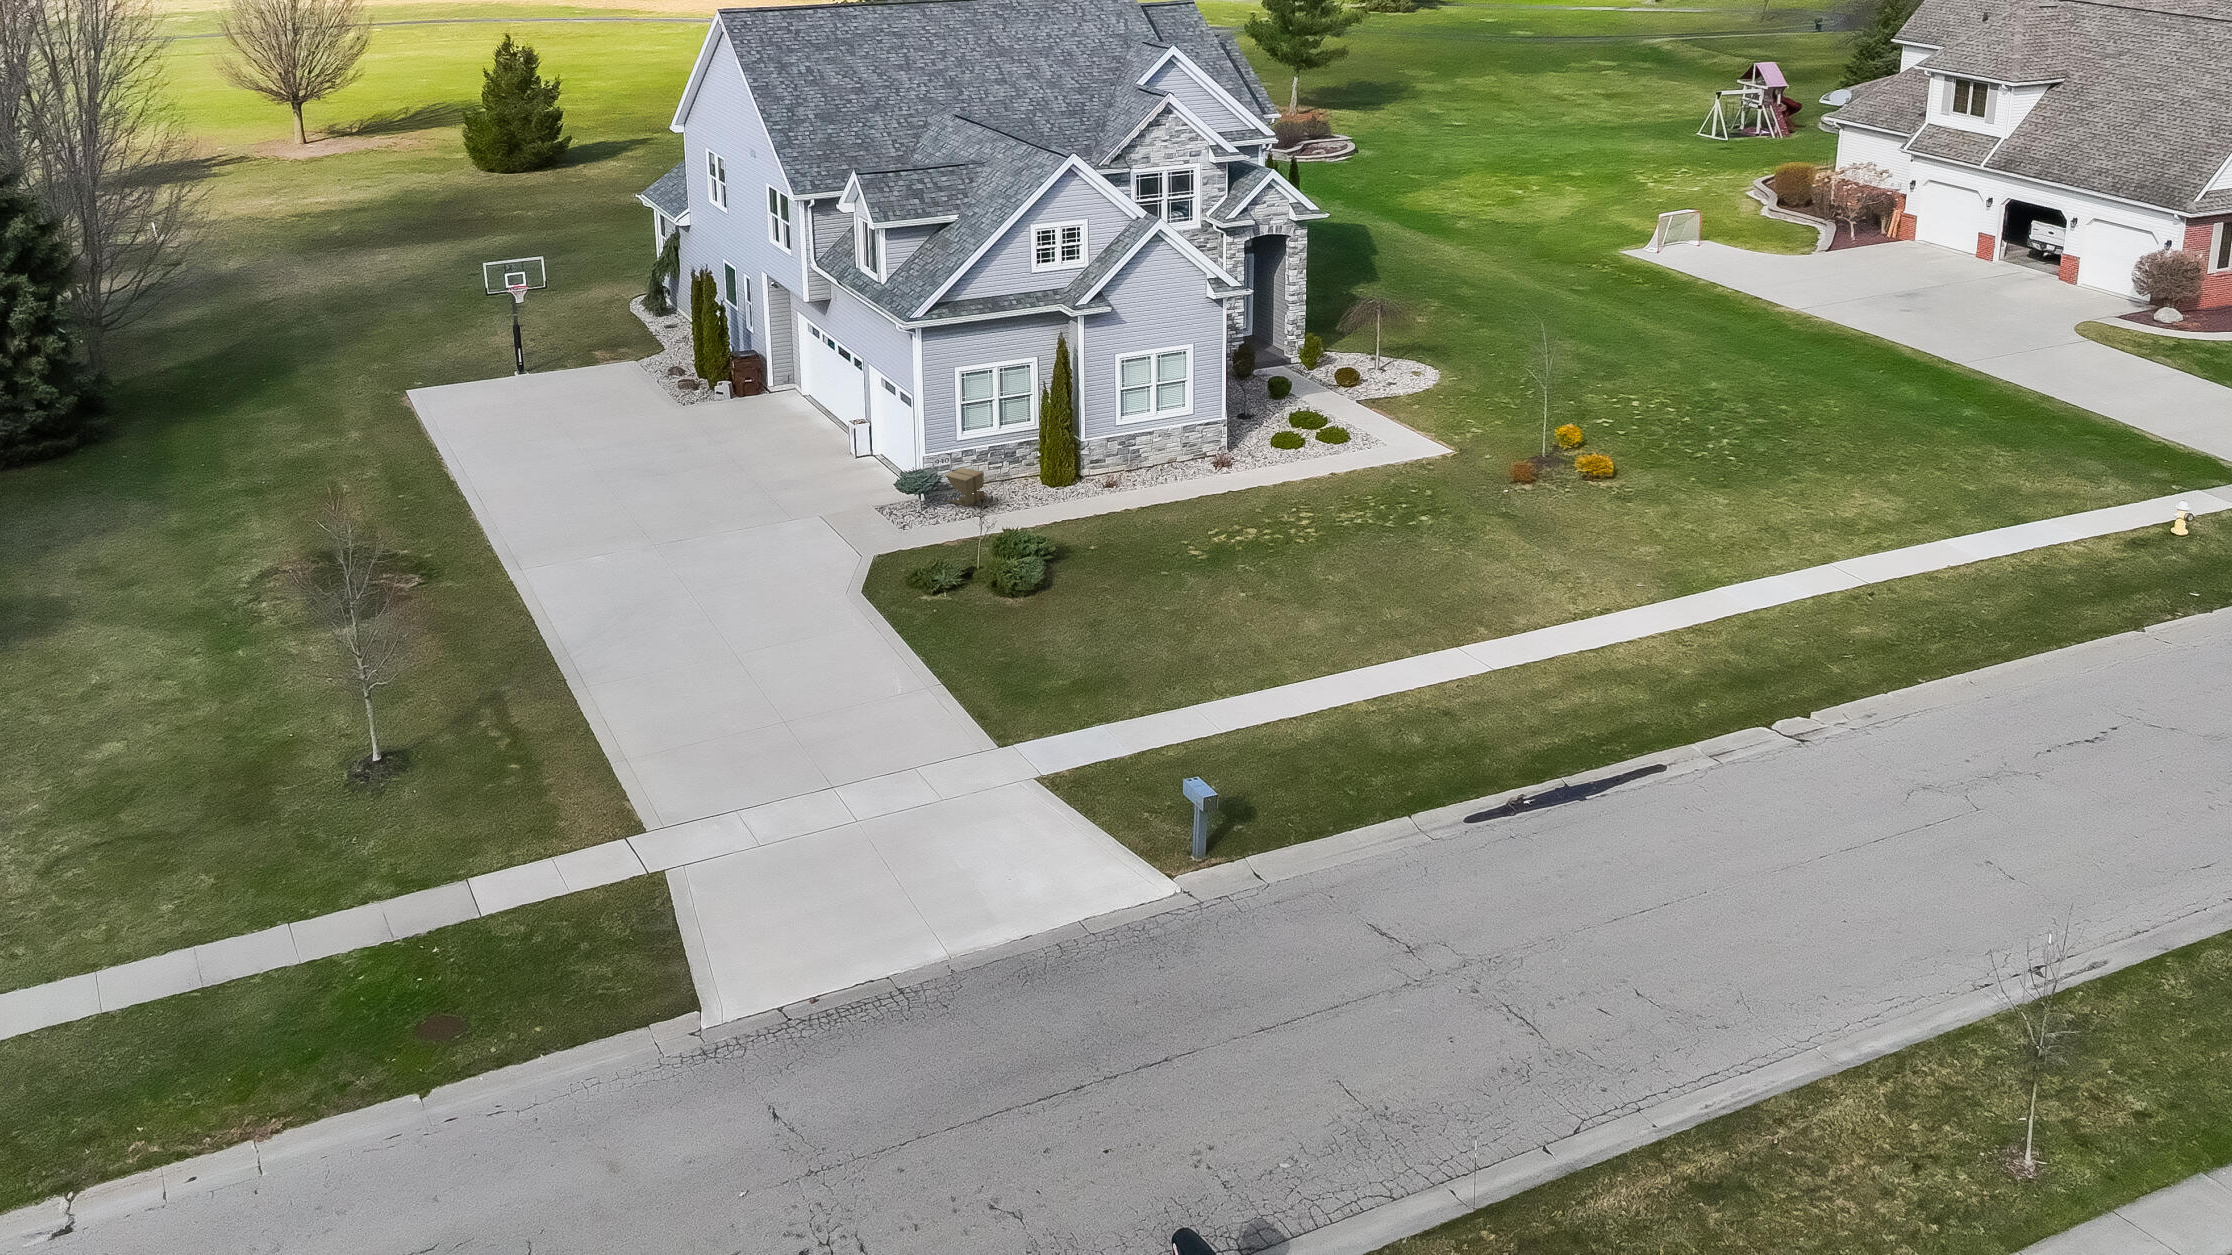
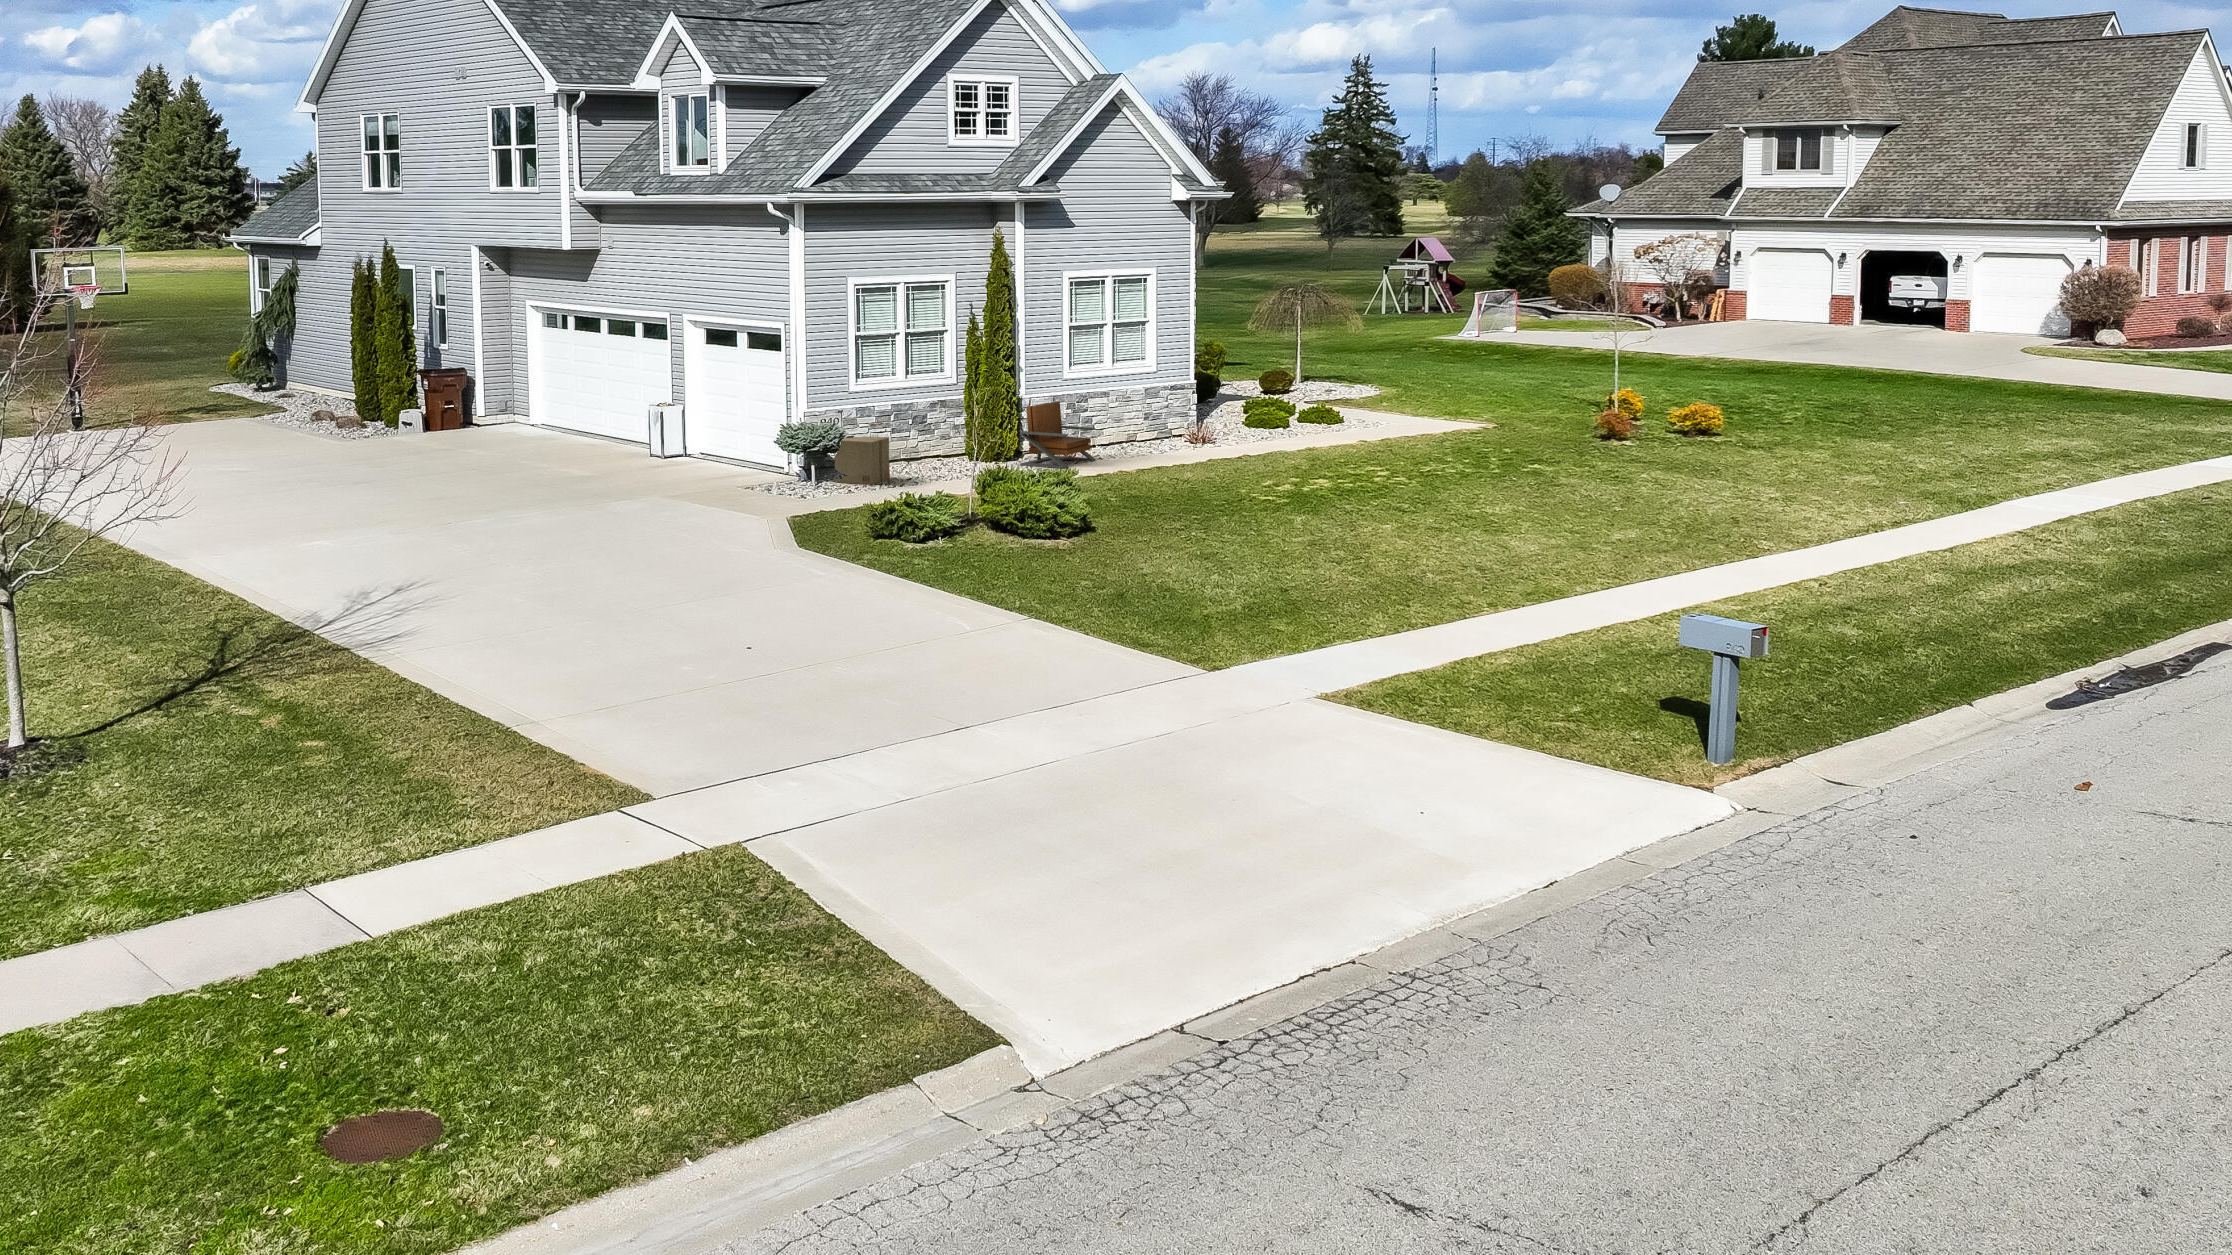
lounge chair: none [1080,438,1136,493] -> present [1020,402,1096,469]

